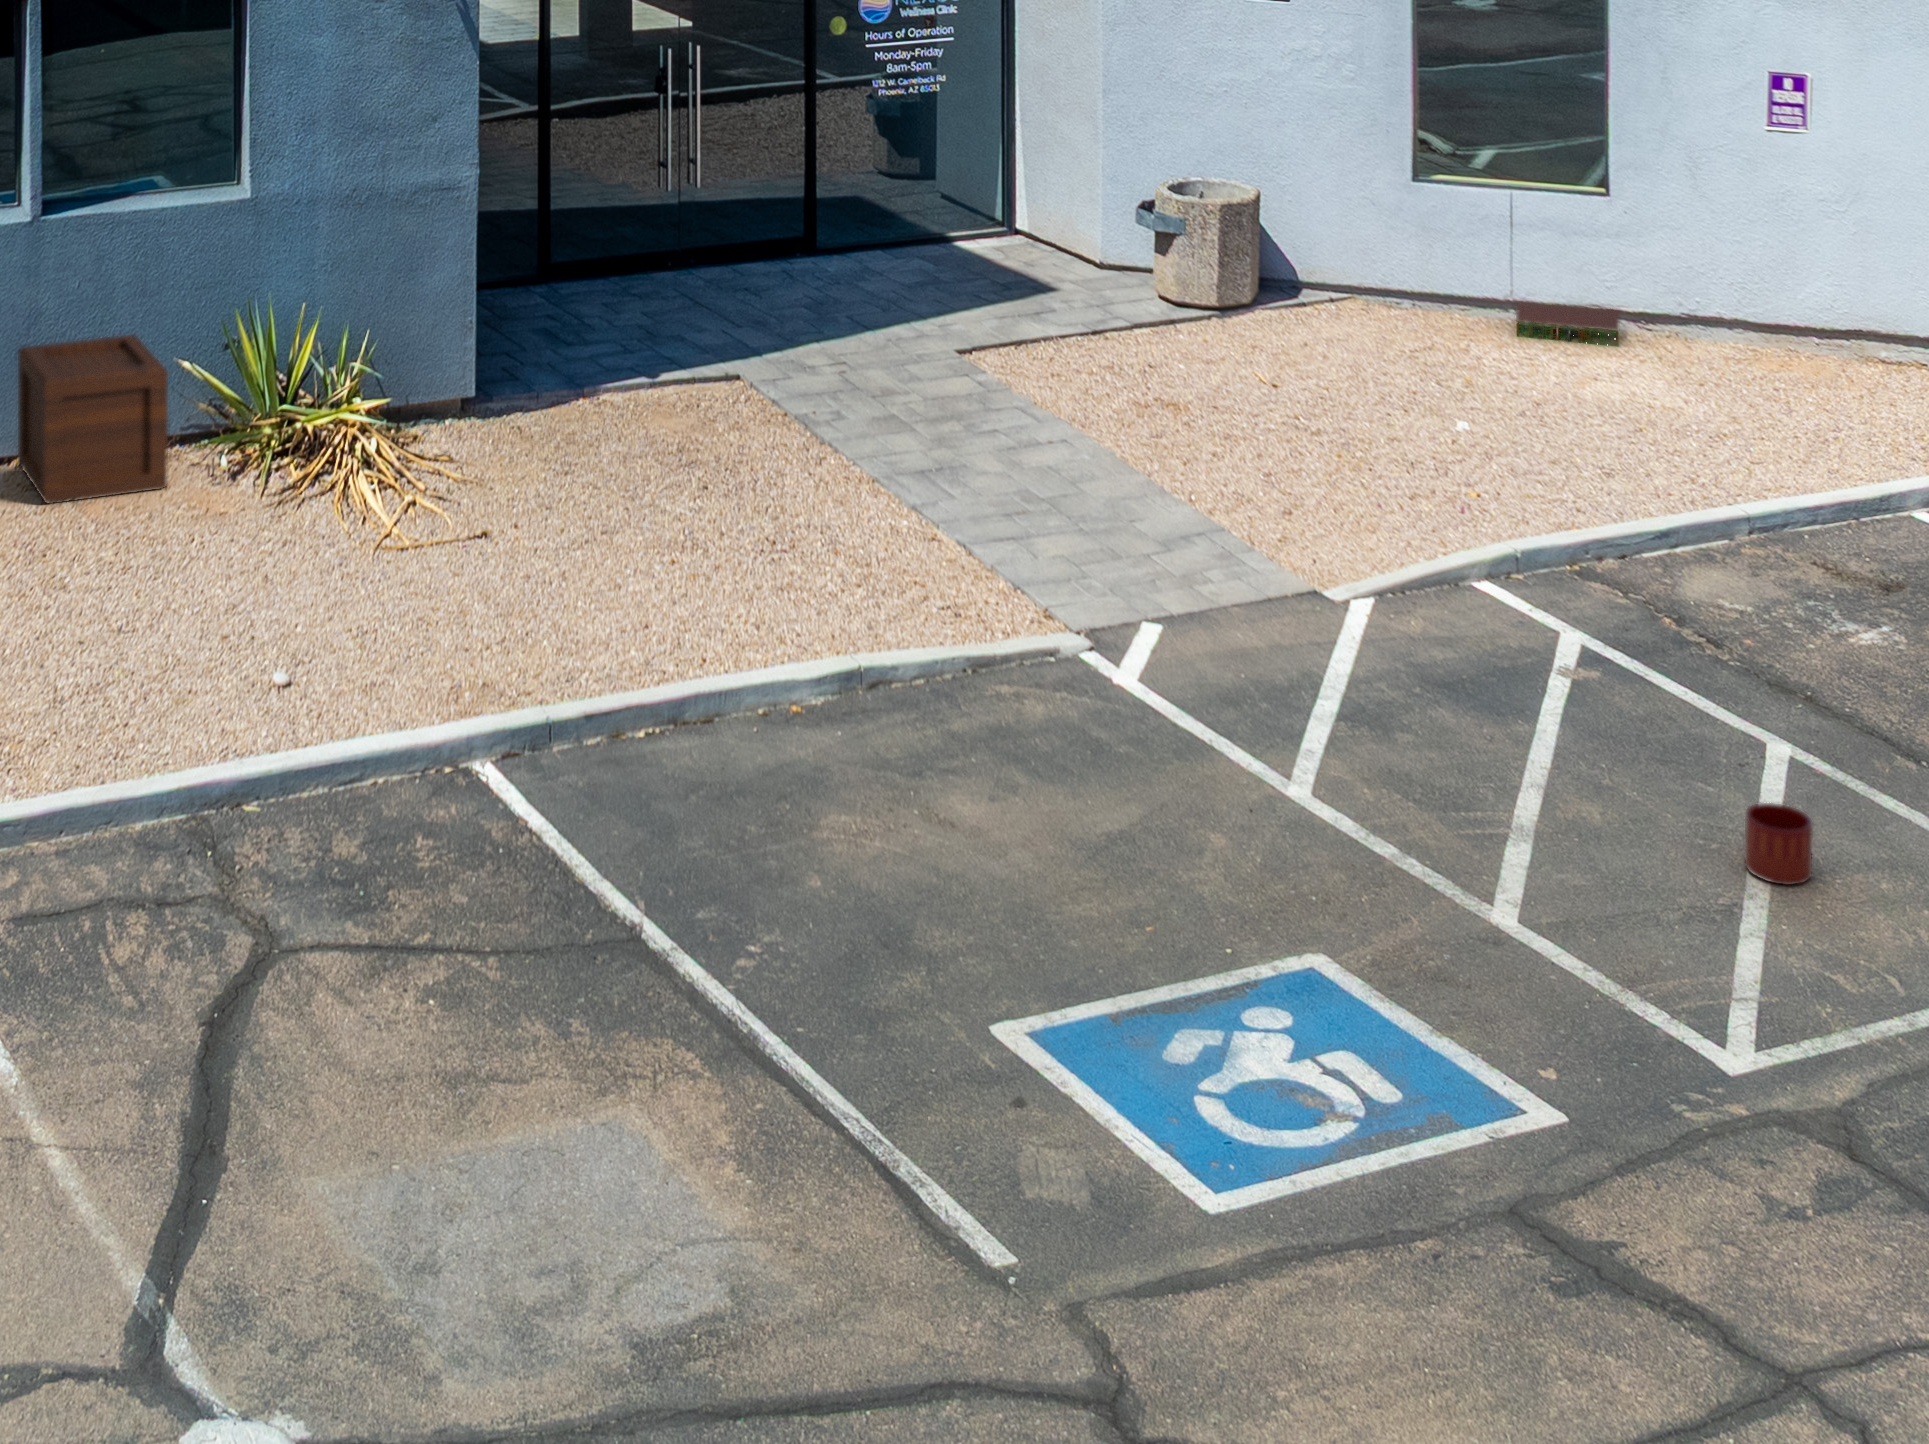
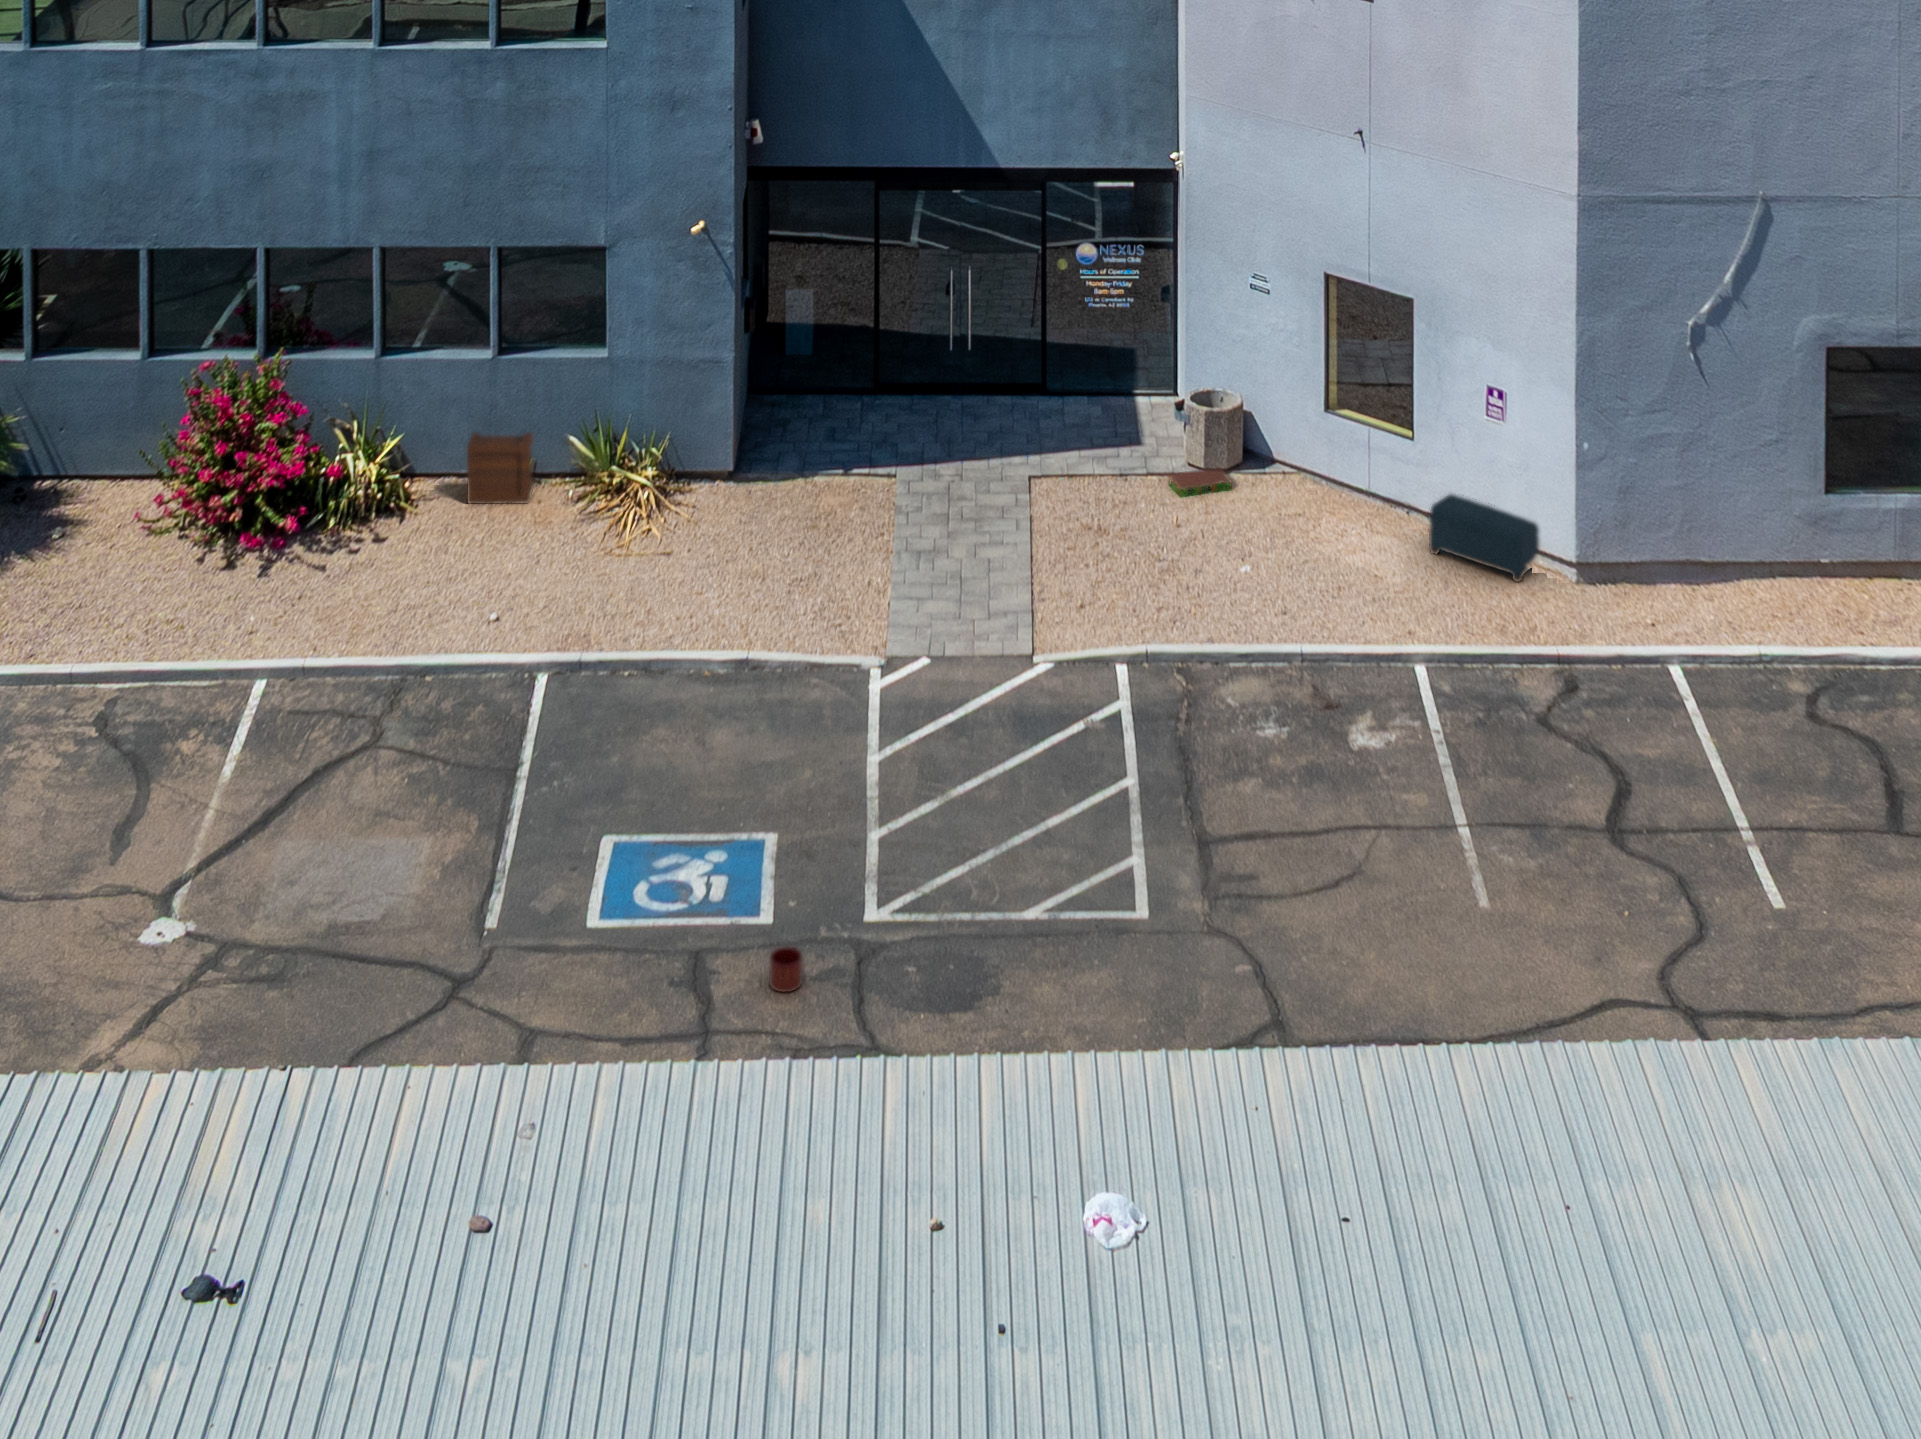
bench: none [1712,263,1901,380] -> present [1429,494,1539,582]
storage bin: present [1516,302,1620,346] -> present [1168,469,1232,495]
planter: present [1744,803,1813,885] -> present [769,947,803,992]

